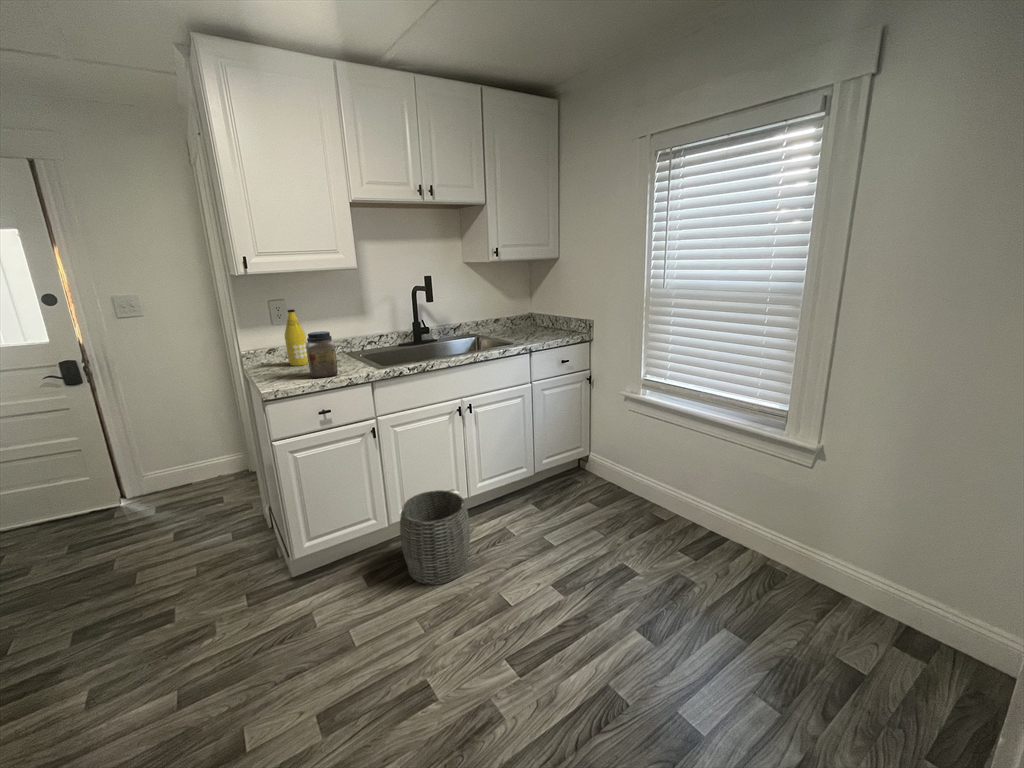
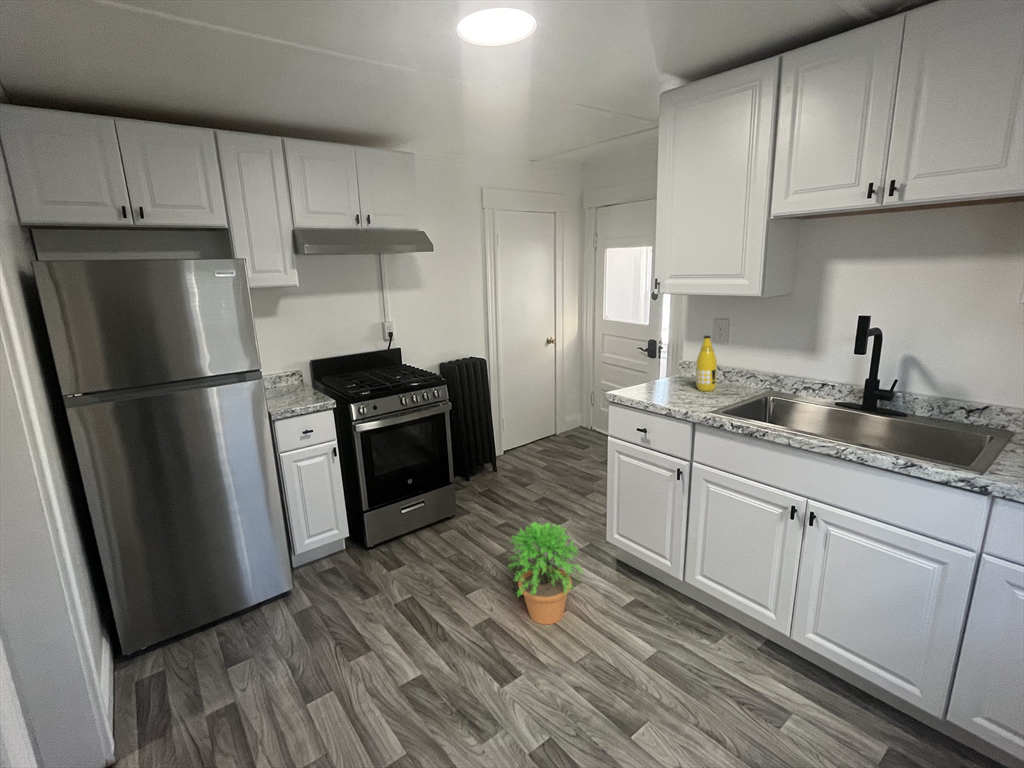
jar: present [306,331,338,378] -> none [654,360,687,406]
woven basket: present [400,490,470,585] -> none [634,560,719,679]
potted plant: none [285,541,376,669] -> present [511,522,582,625]

